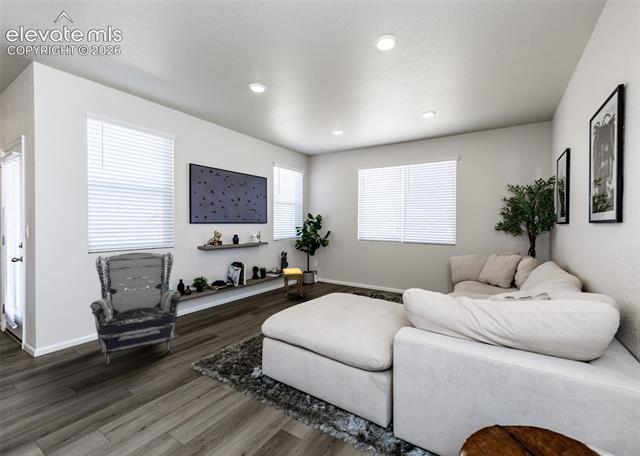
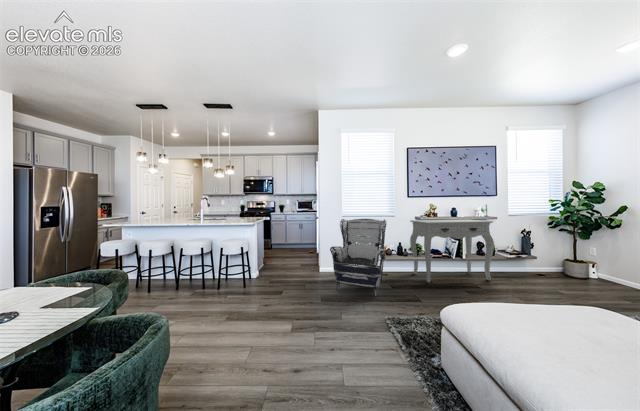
console table: none [194,245,268,318] -> present [410,219,494,283]
footstool: present [283,268,303,297] -> none [521,250,557,290]

